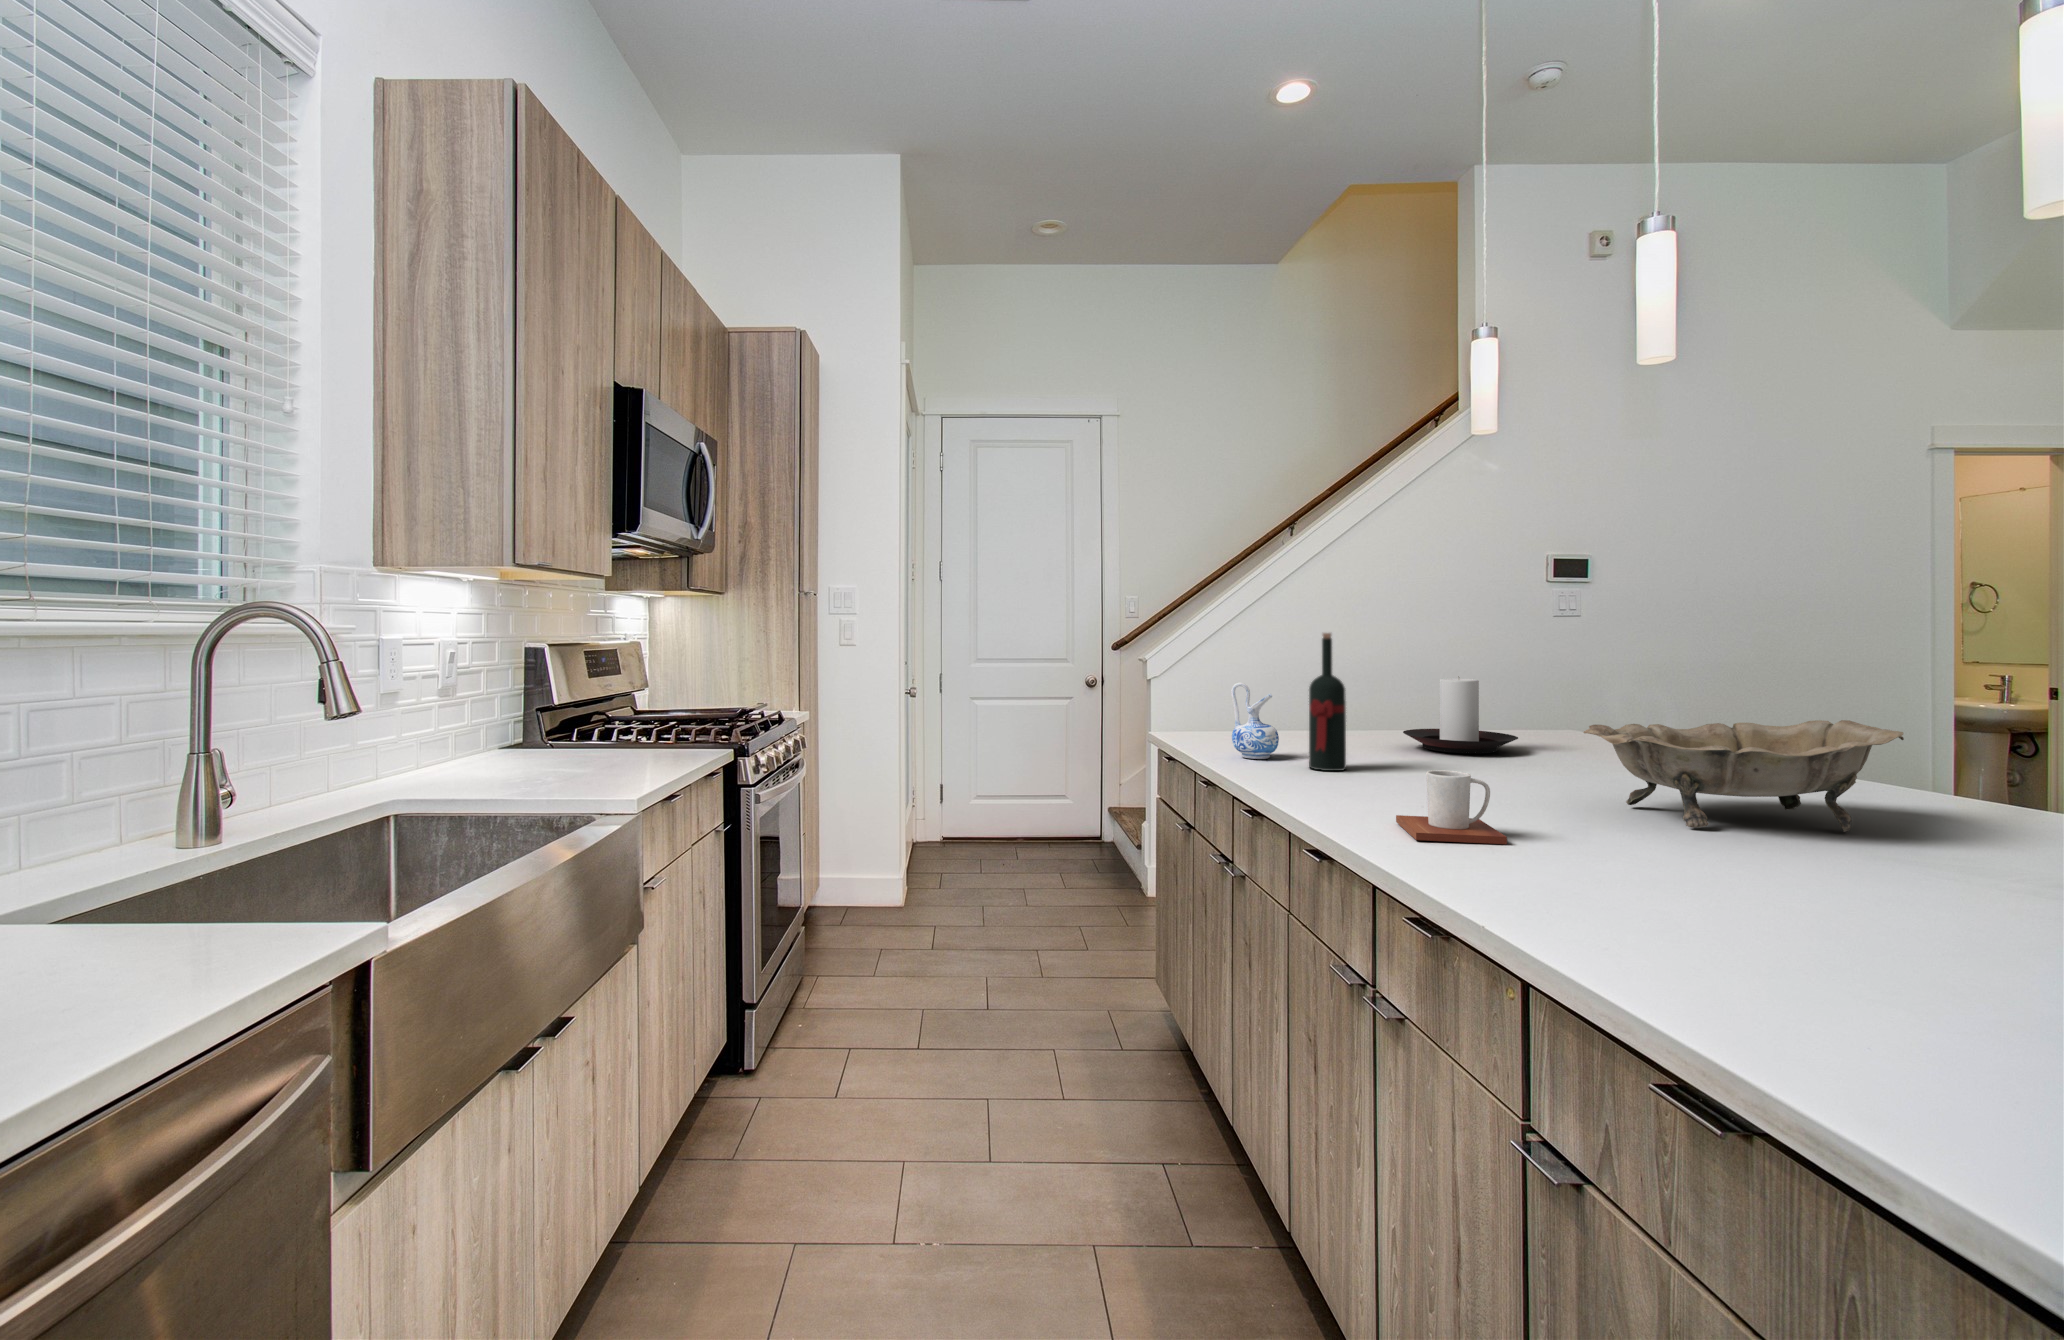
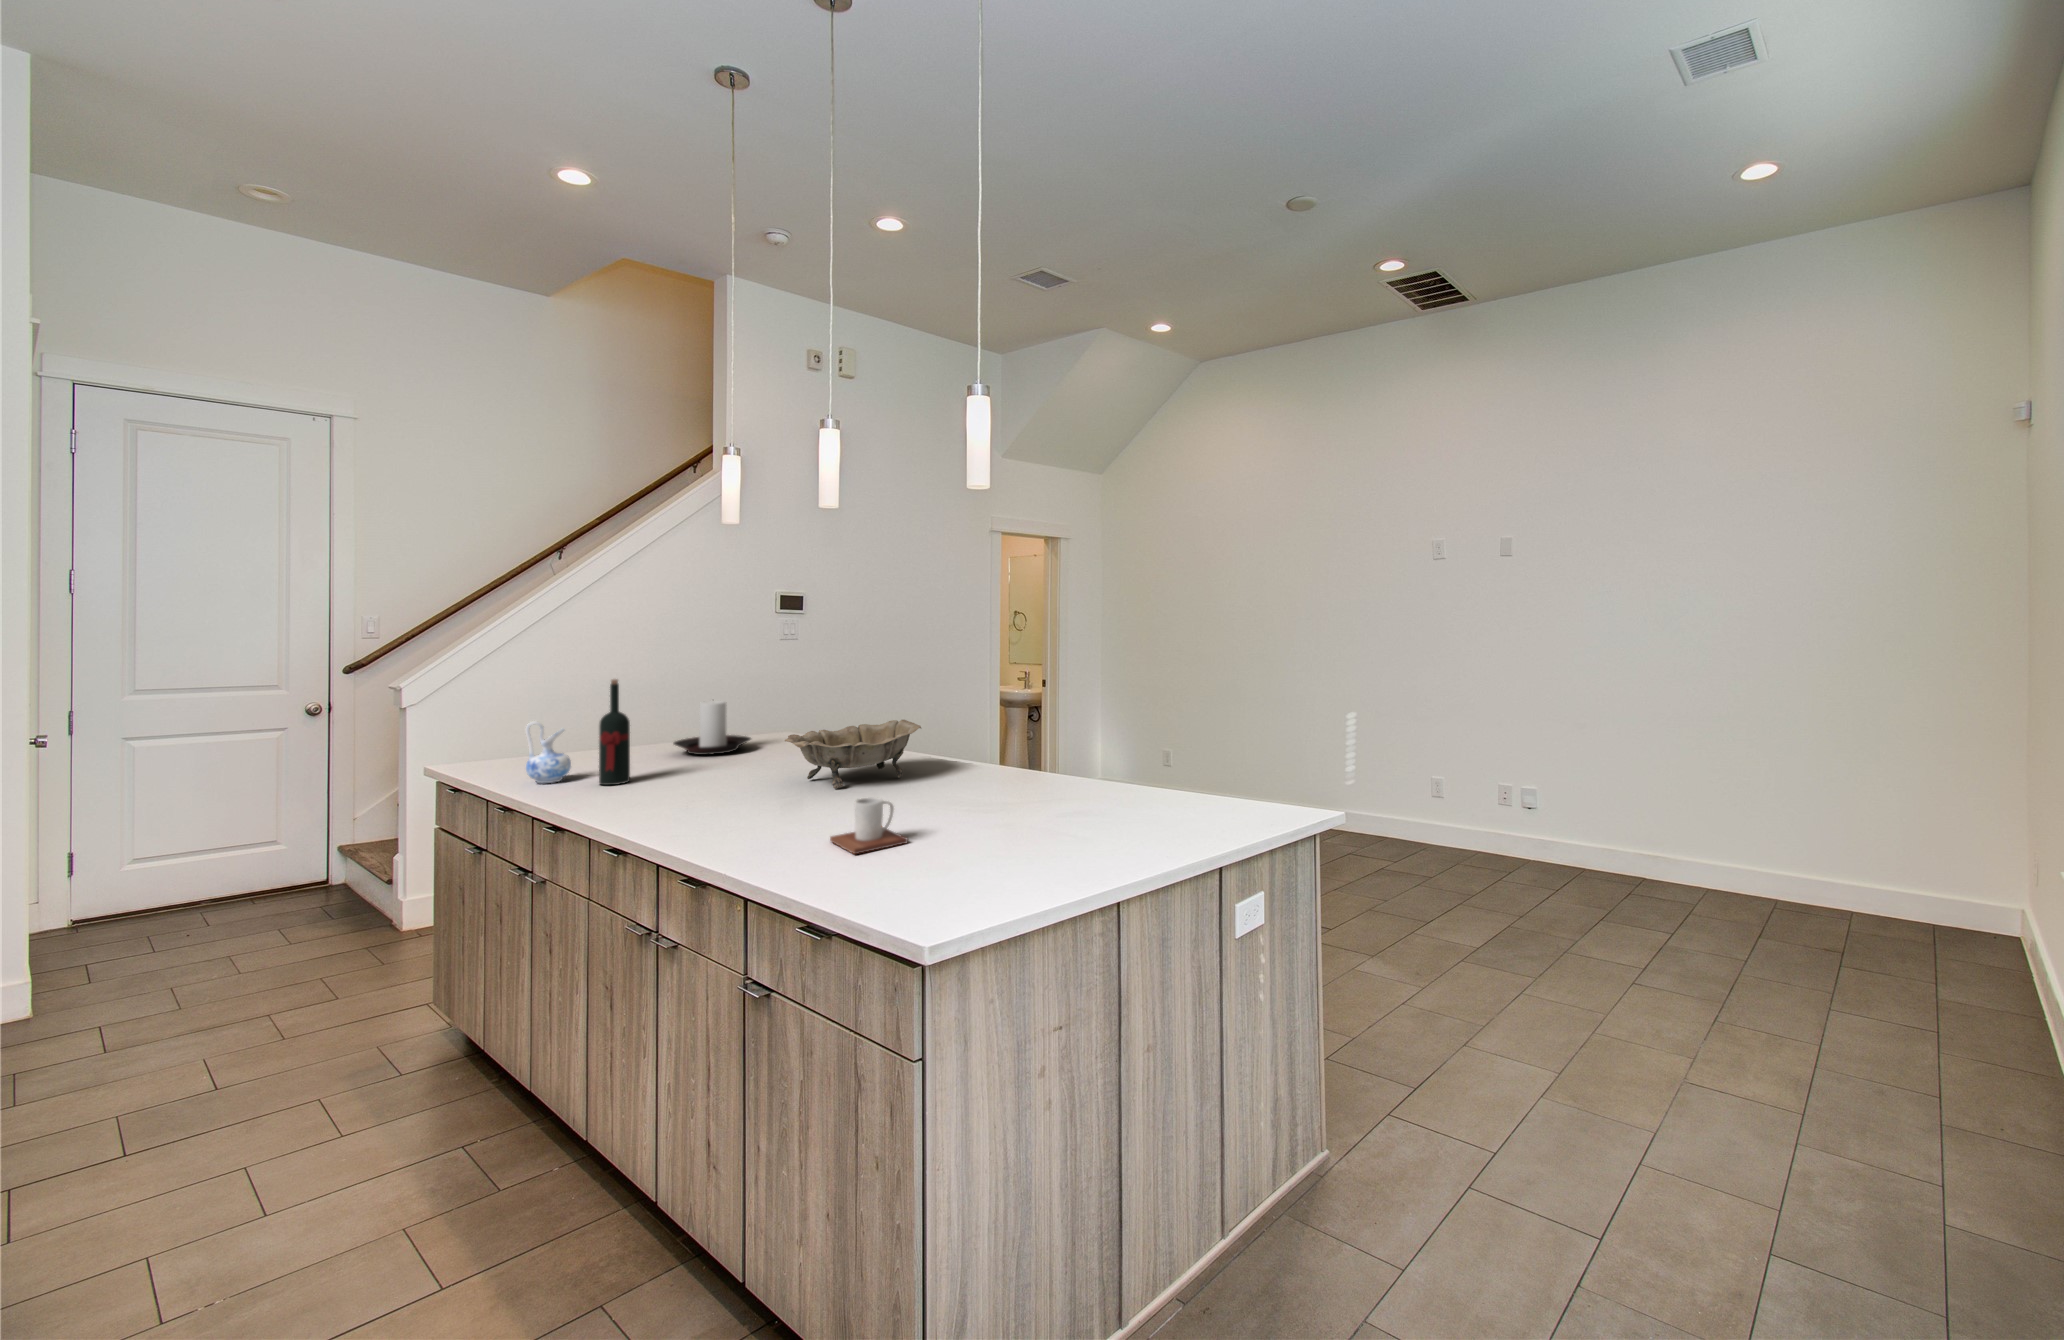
mug: present [1396,770,1507,844] -> present [830,797,908,854]

